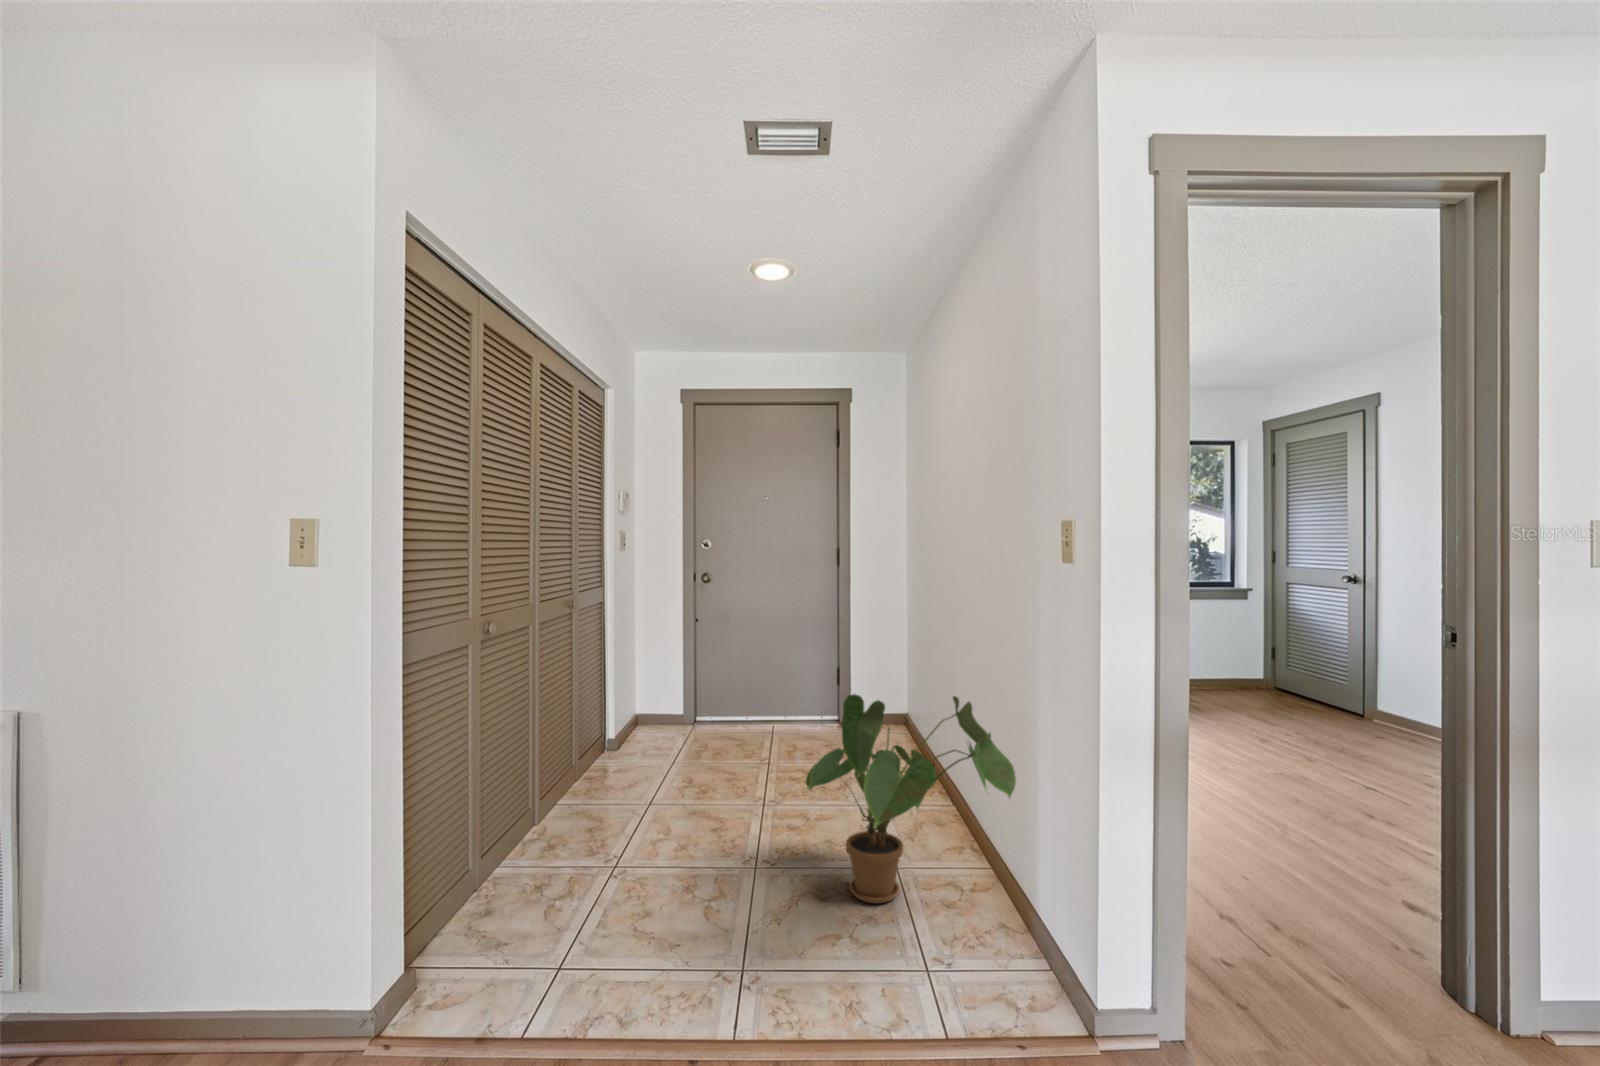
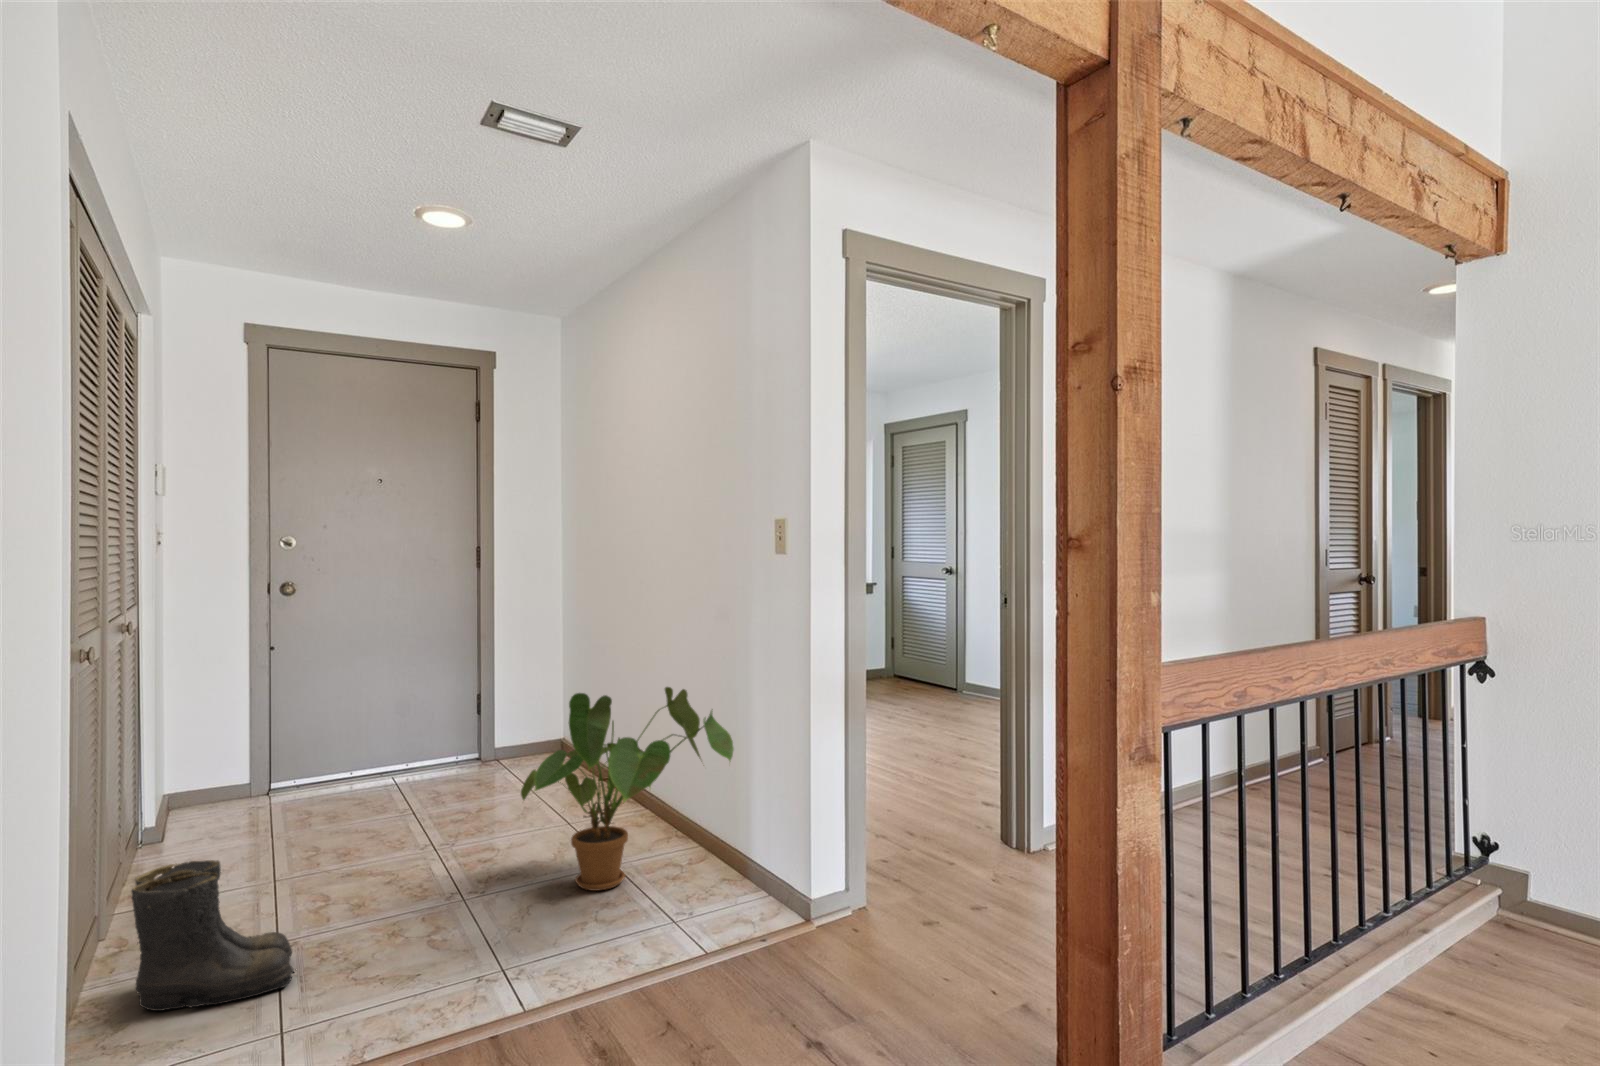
boots: none [462,803,590,939] -> present [132,860,294,1011]

